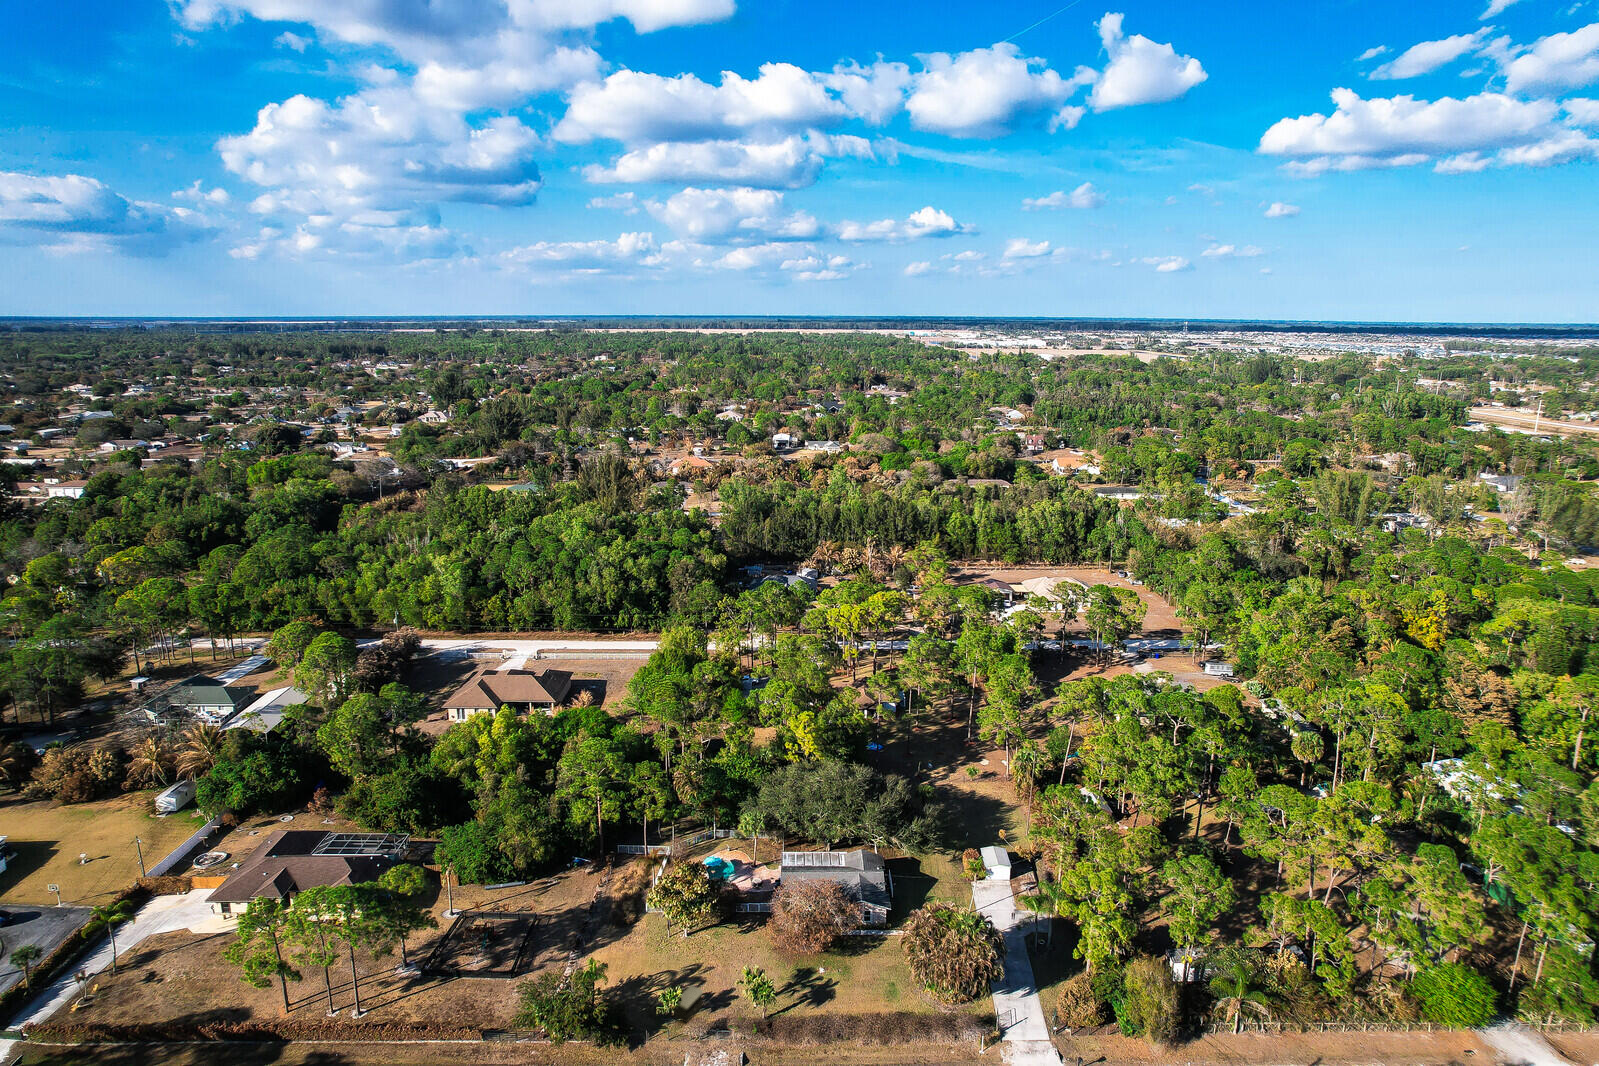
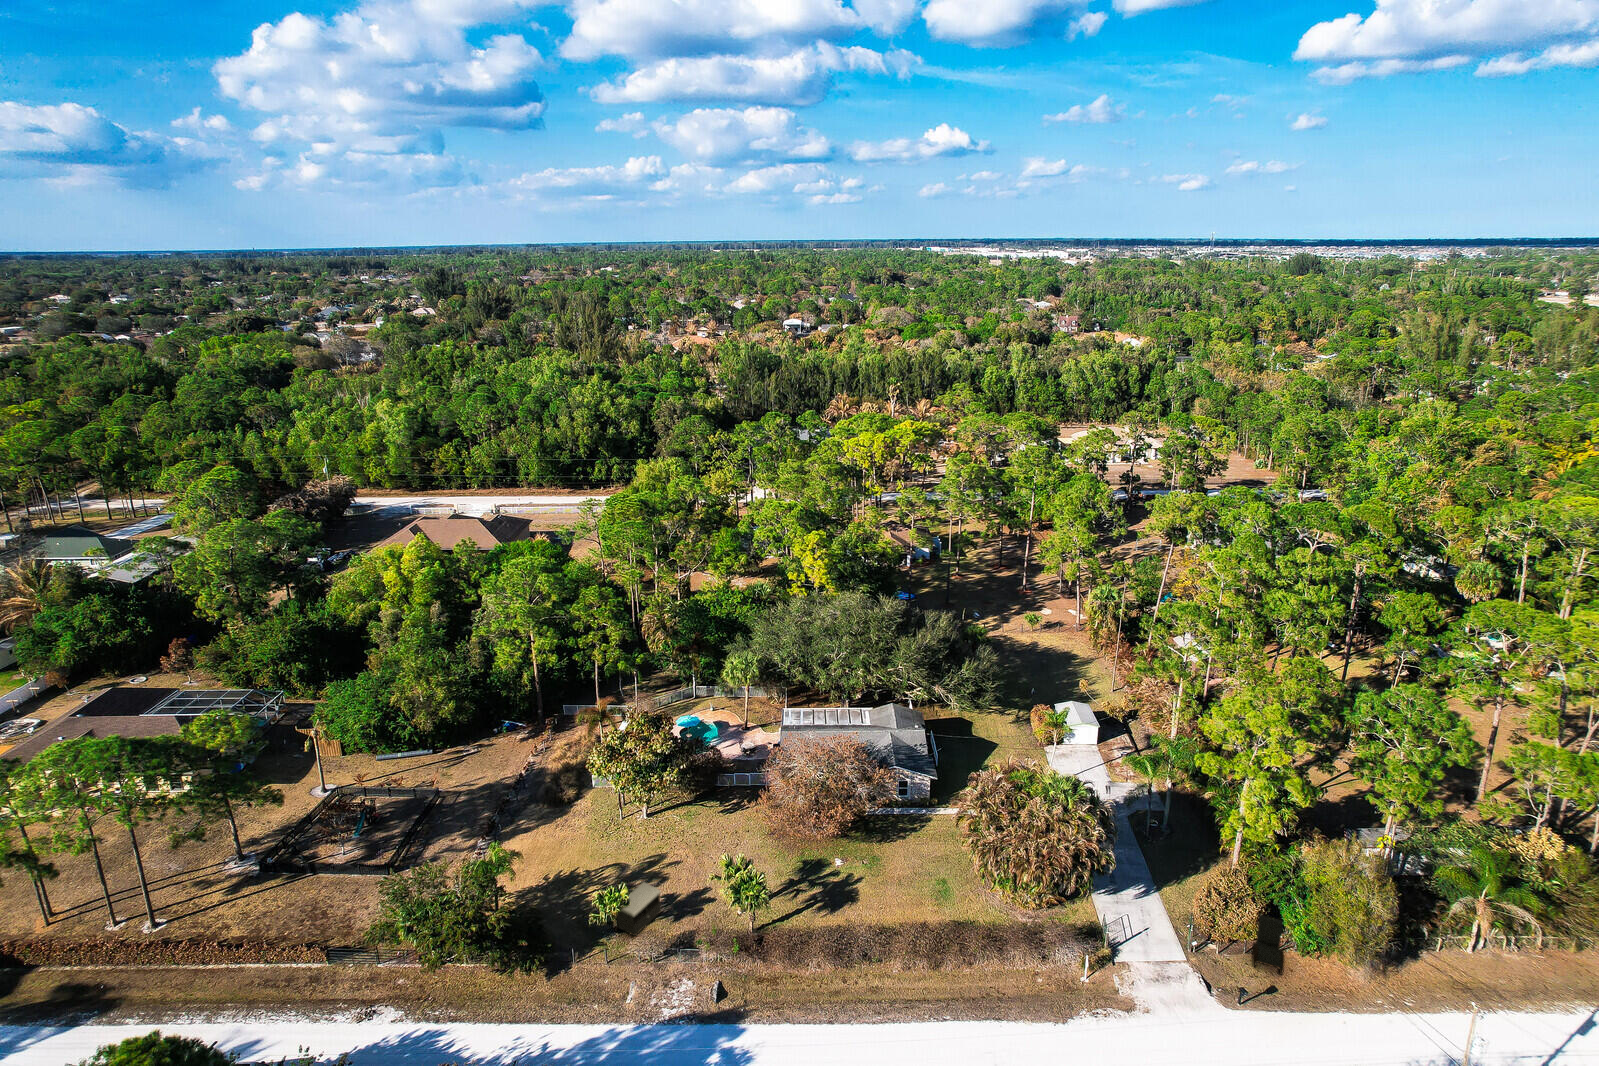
lounge chair: none [1090,1009,1109,1051] -> present [1252,915,1285,975]

